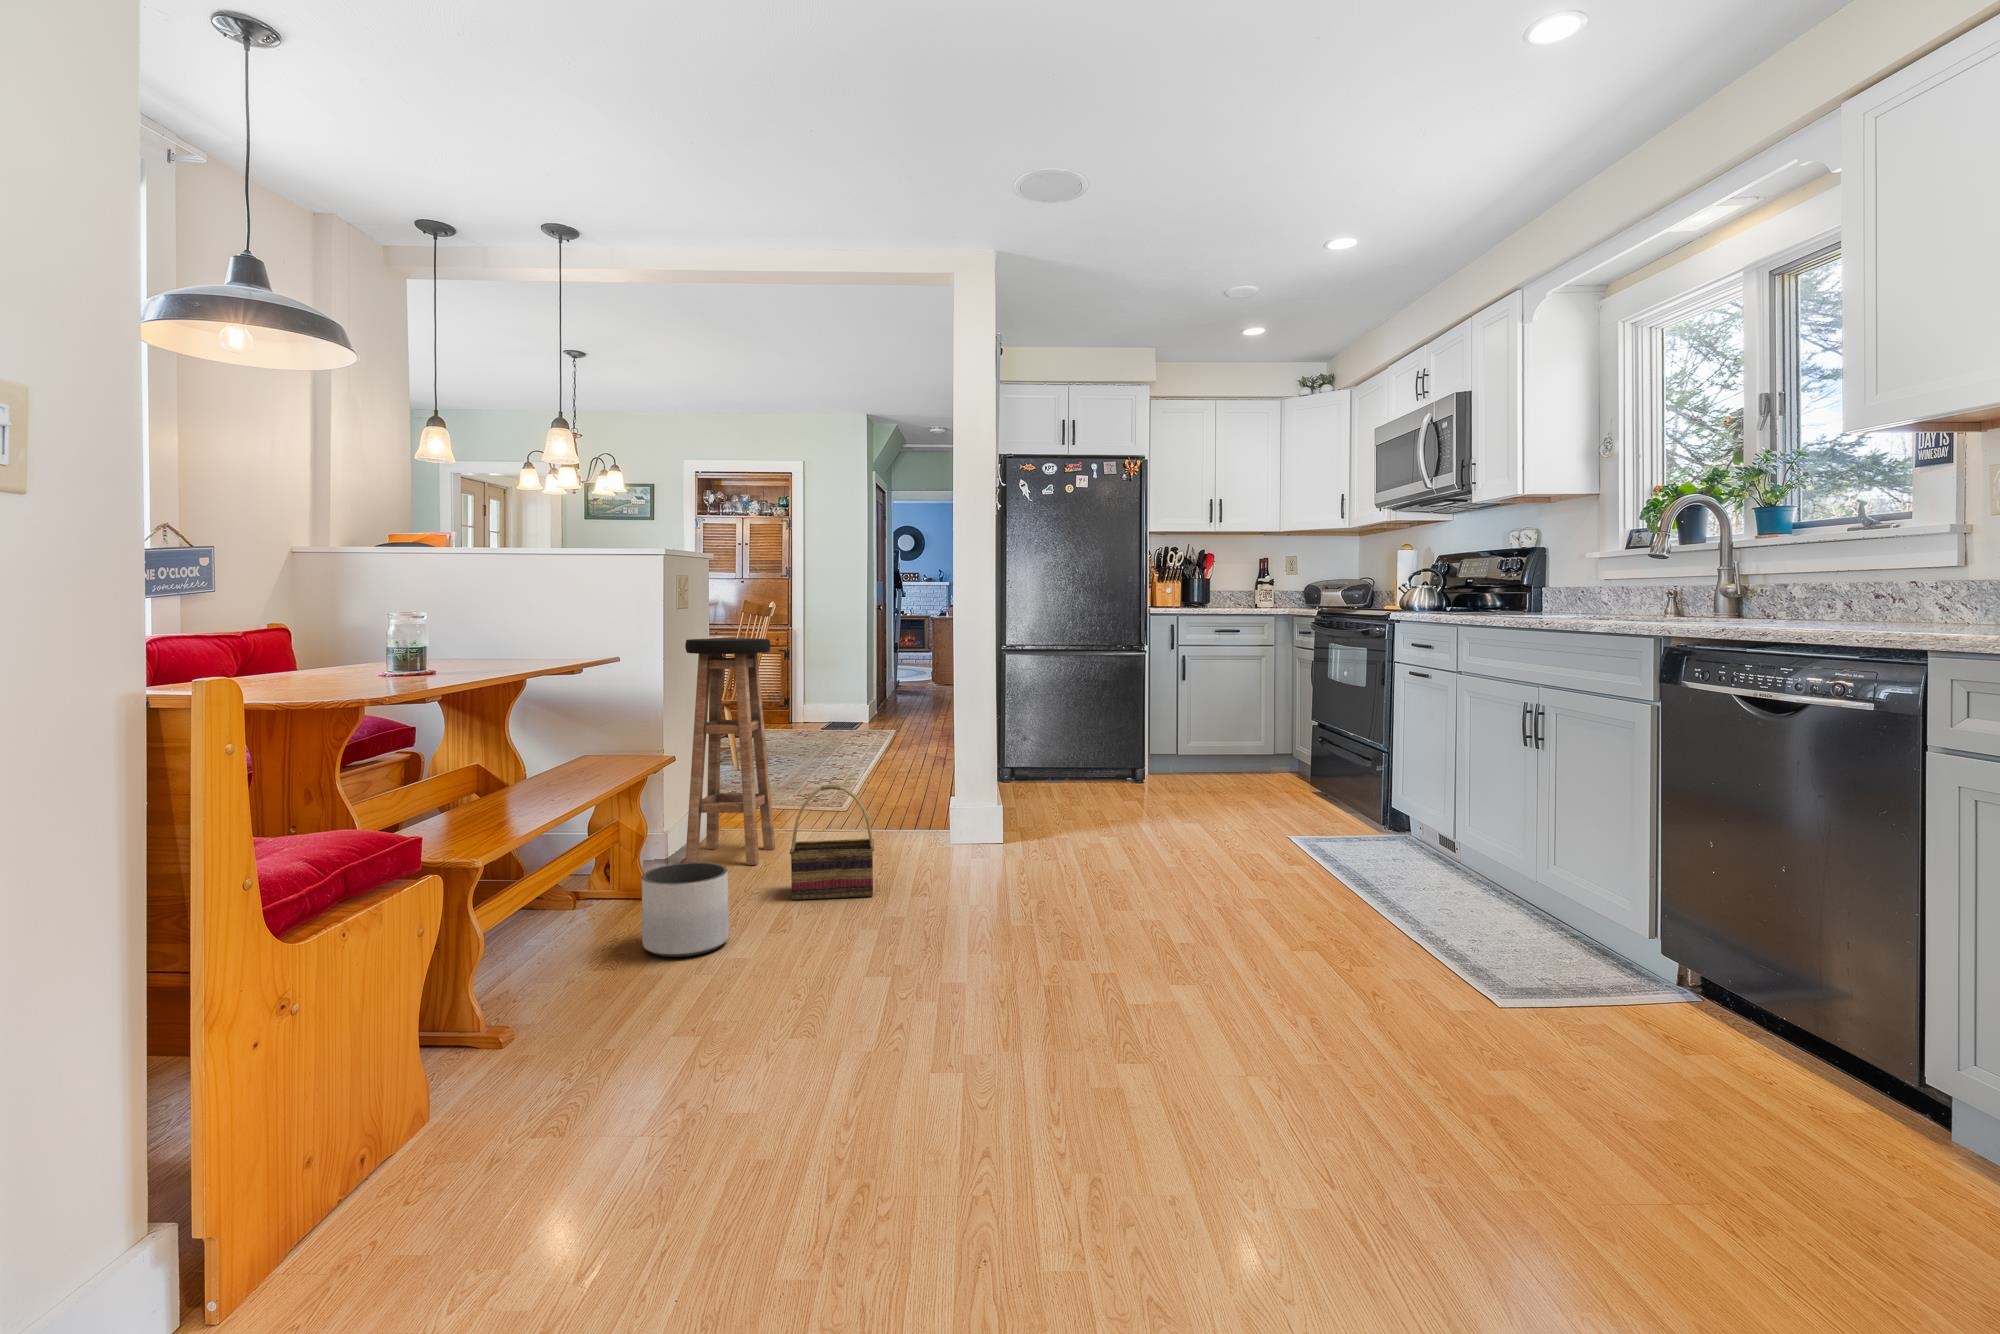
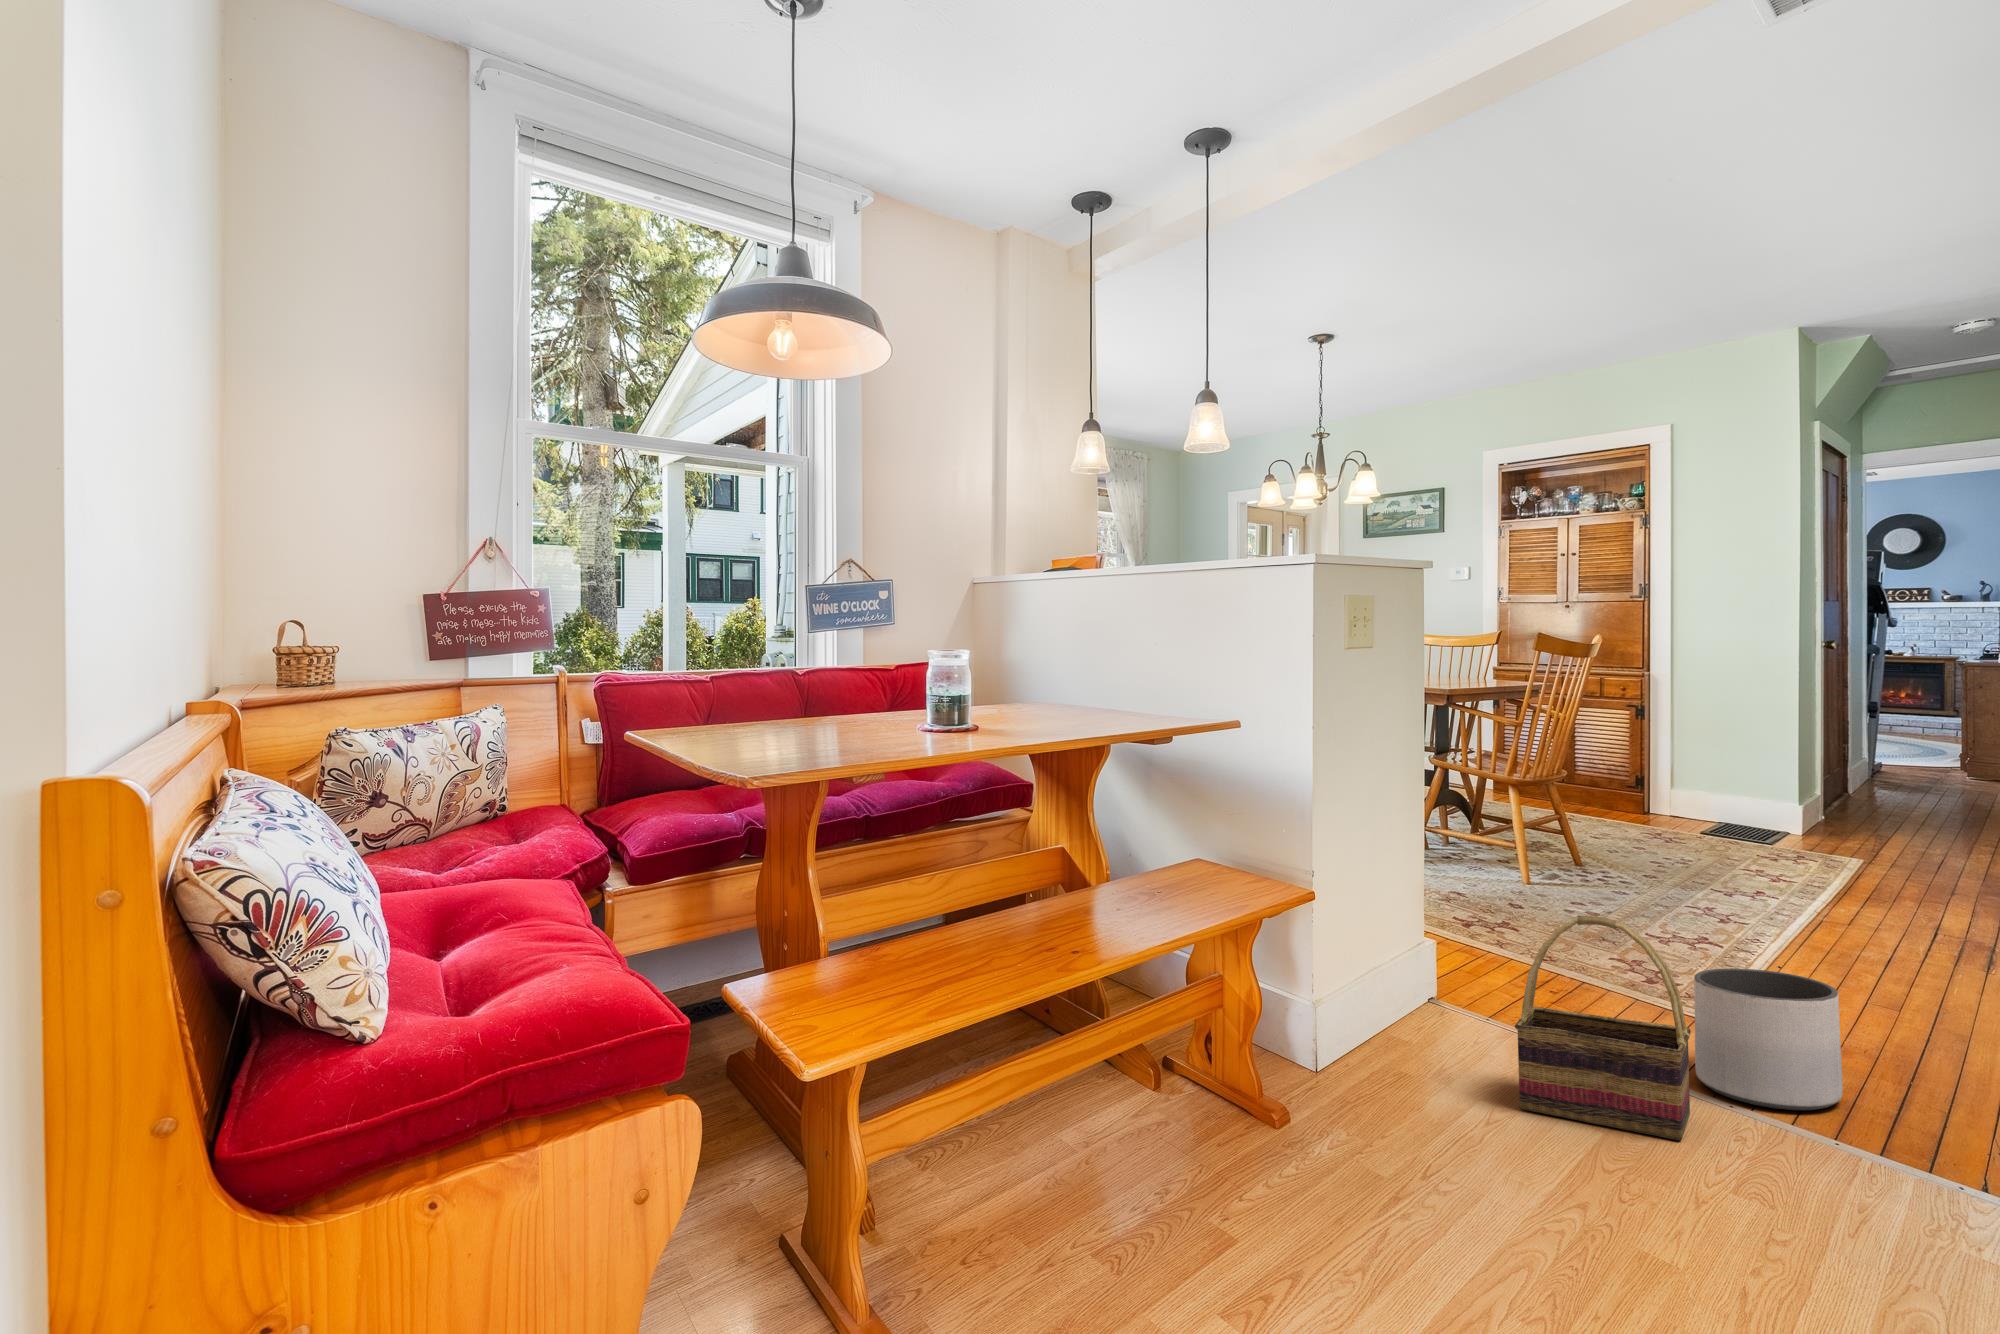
bar stool: present [685,638,775,865] -> none [1381,667,1535,1029]
planter: present [642,862,729,957] -> present [1694,968,1843,1110]

